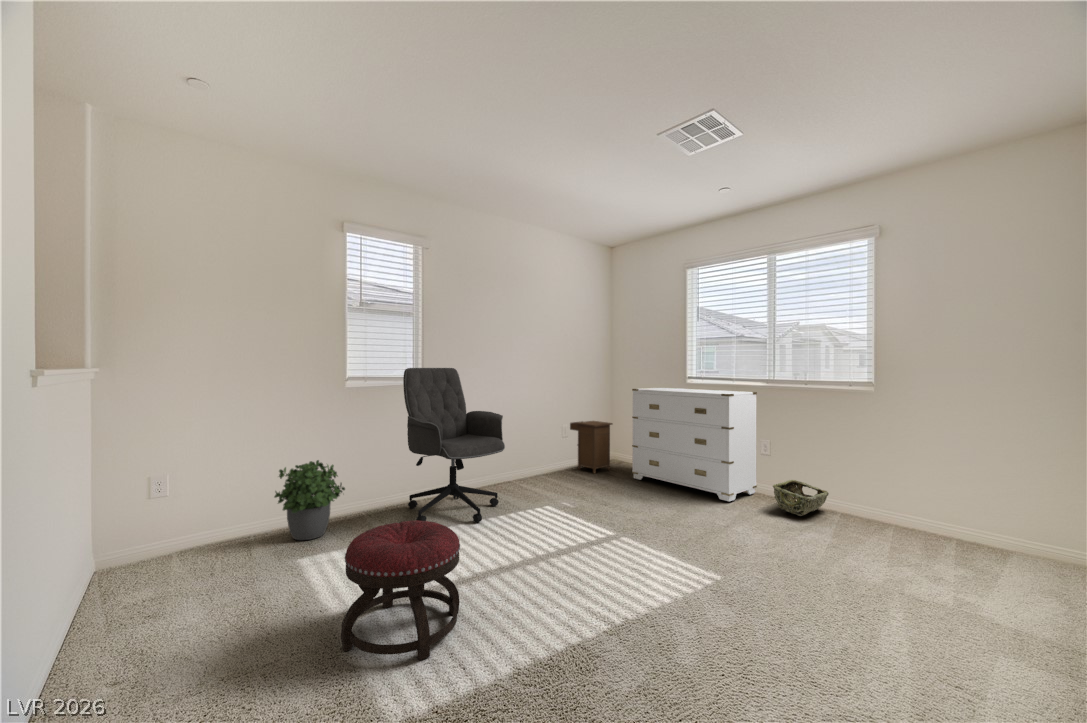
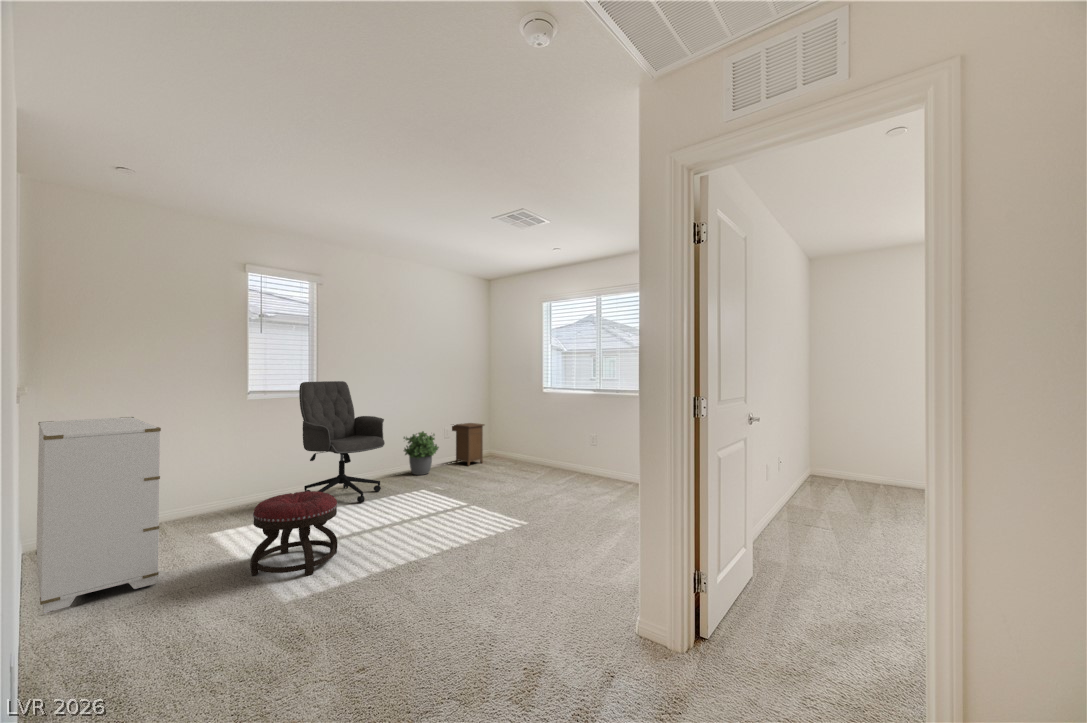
dresser: present [632,388,757,502] -> present [36,417,161,613]
potted plant: present [274,460,345,540] -> present [404,431,439,475]
woven basket: present [773,480,829,516] -> none [590,462,630,487]

